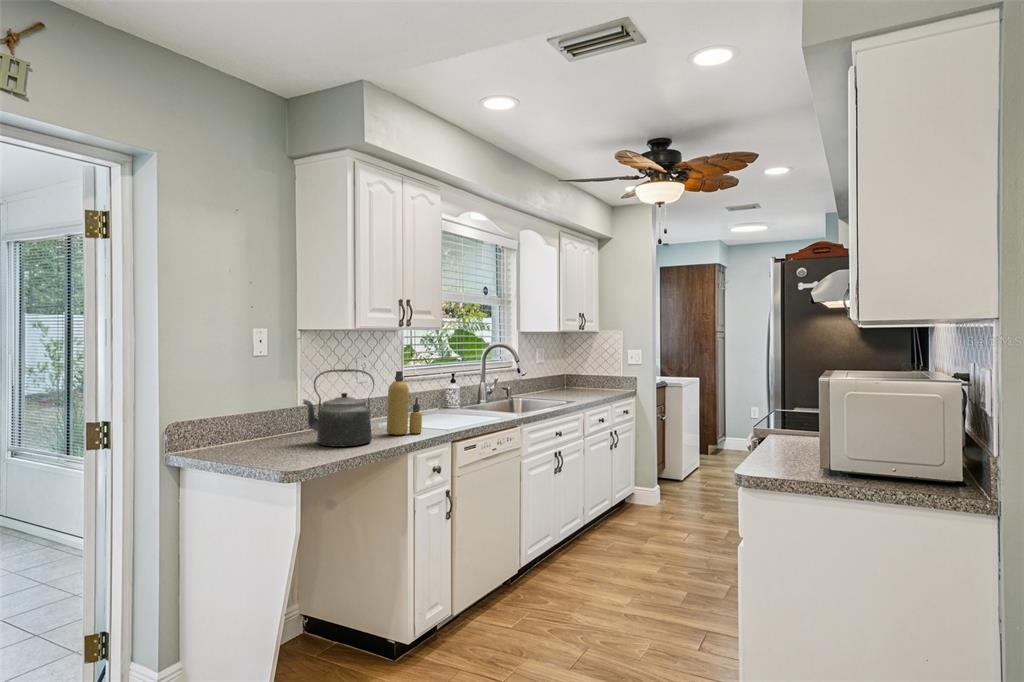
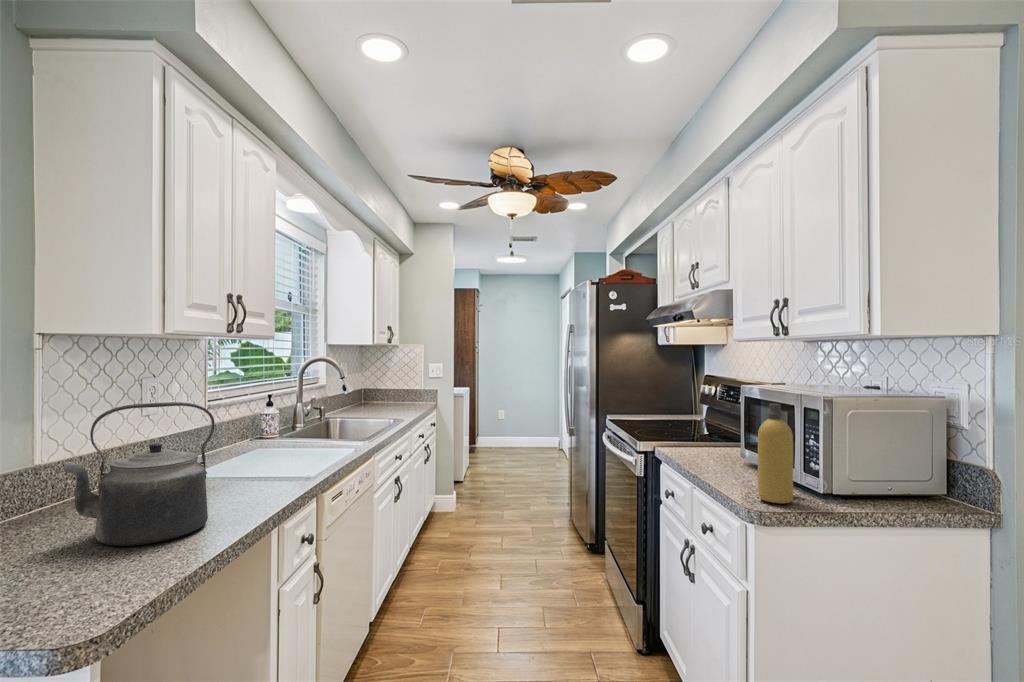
bottle: present [387,371,422,435] -> present [758,404,793,503]

